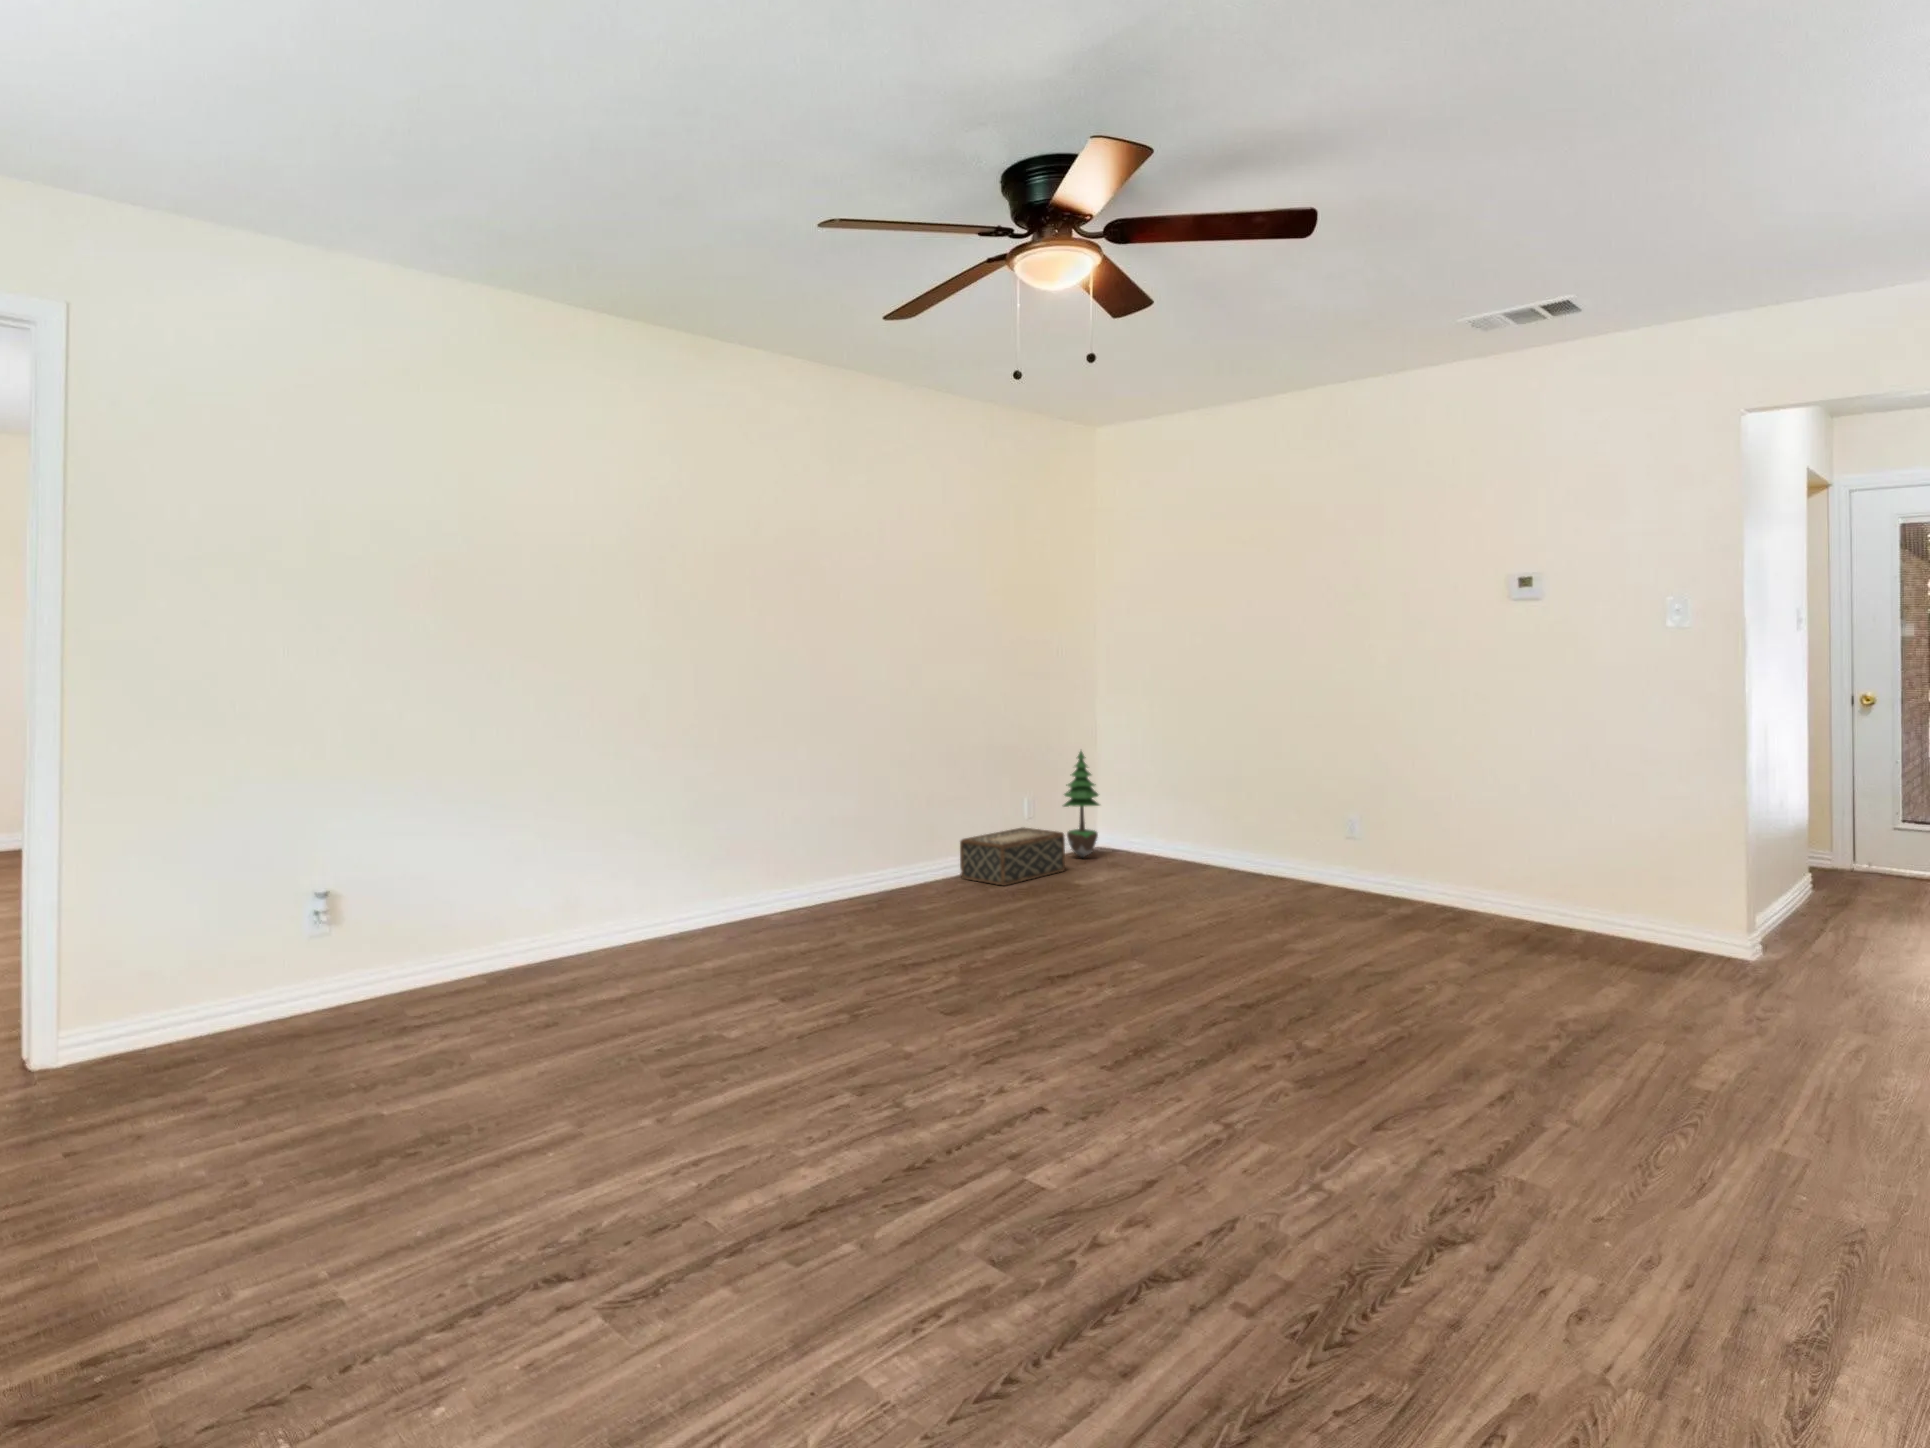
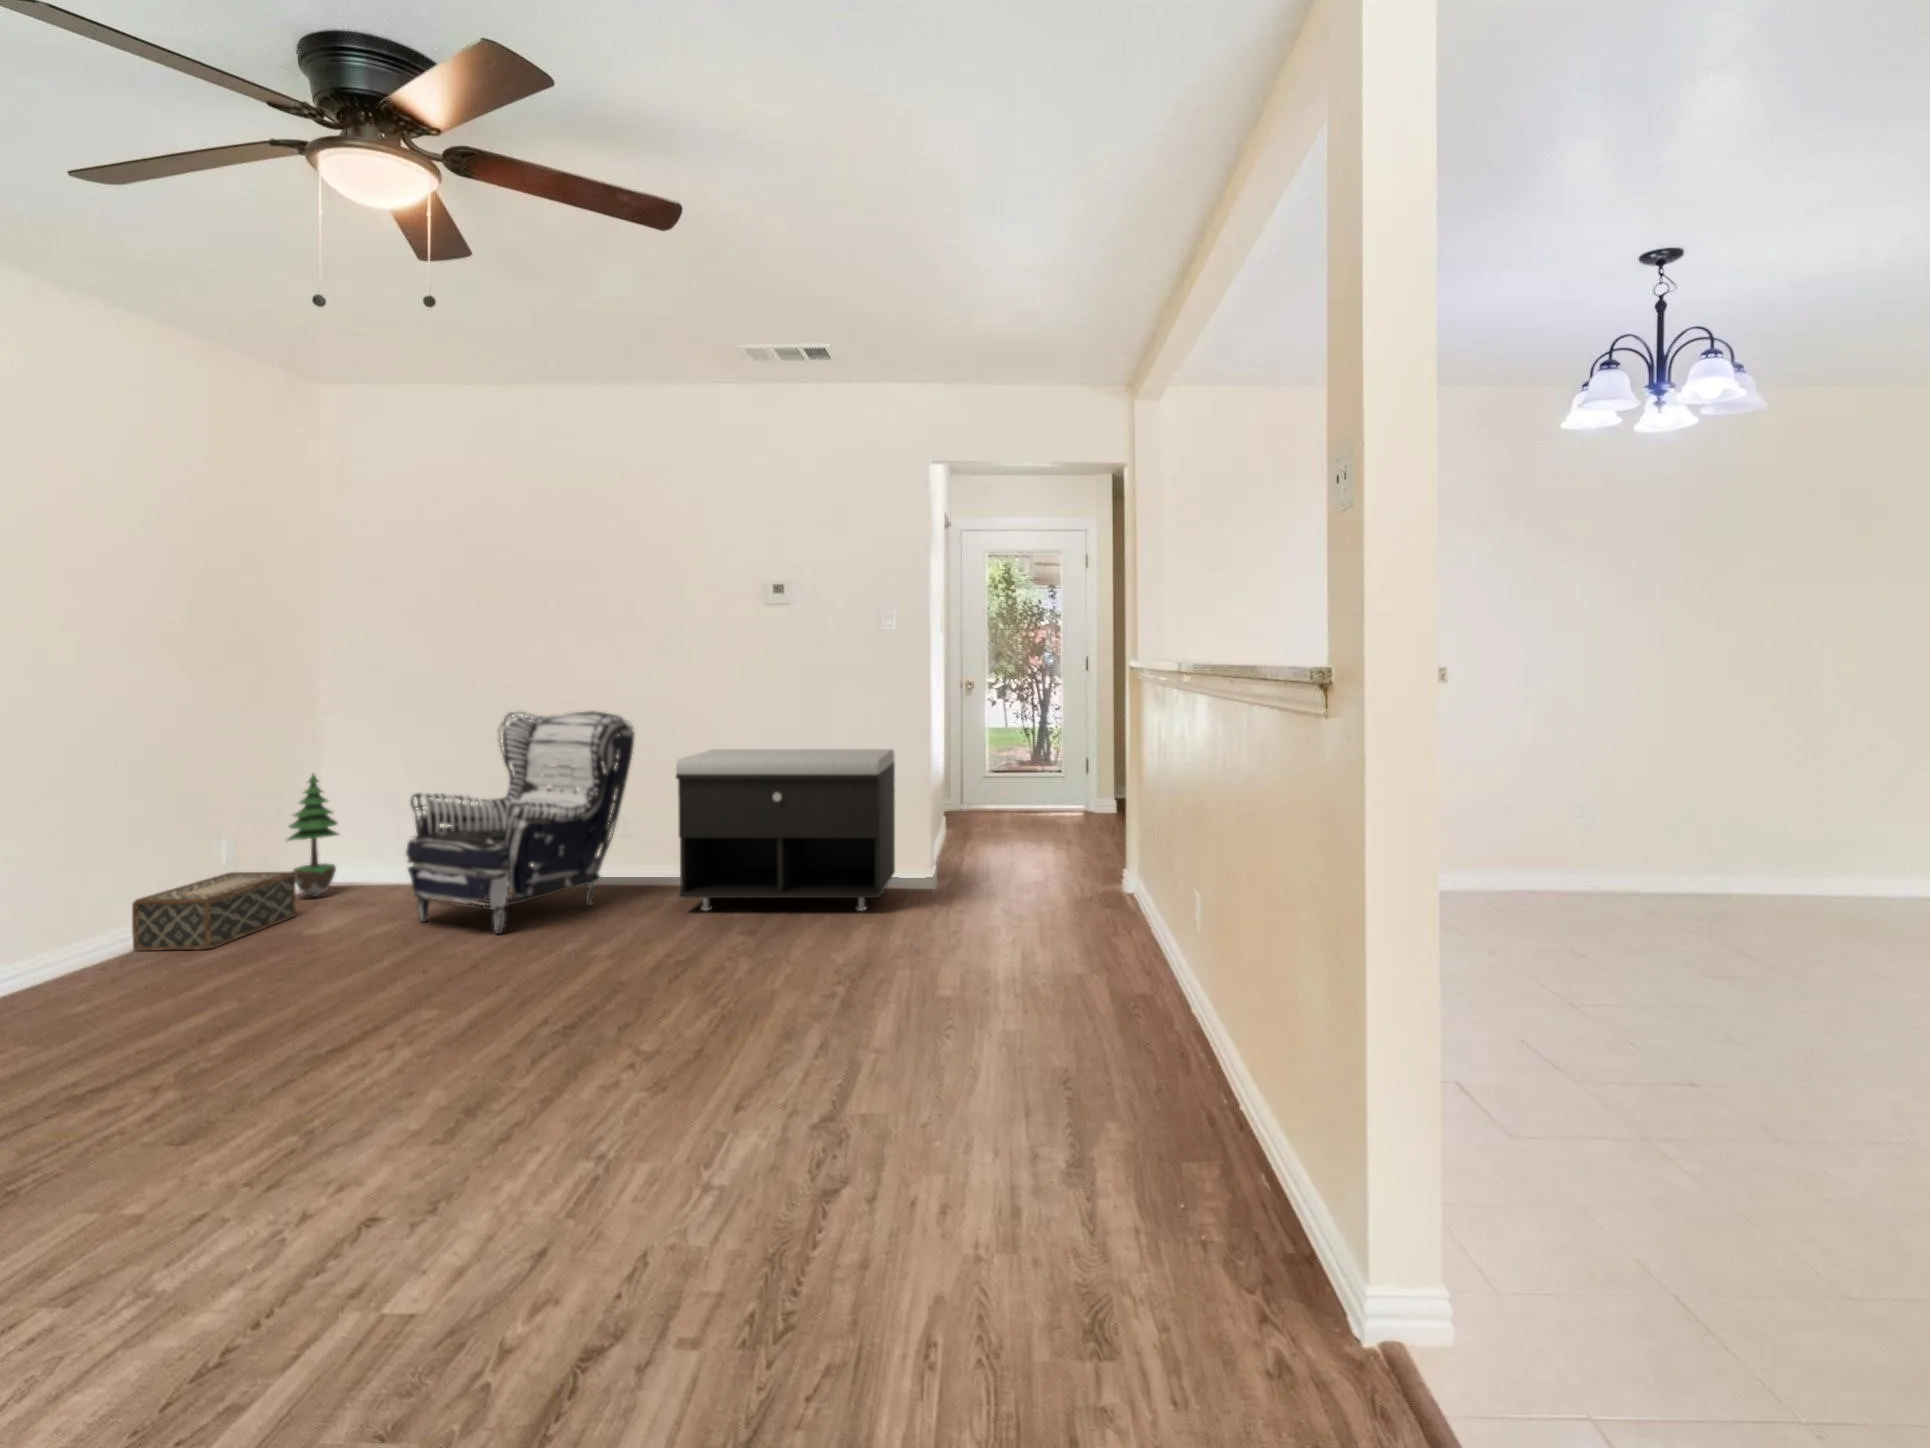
armchair: none [1140,699,1351,913] -> present [406,711,634,934]
storage bench: none [1388,745,1698,962] -> present [676,749,895,911]

